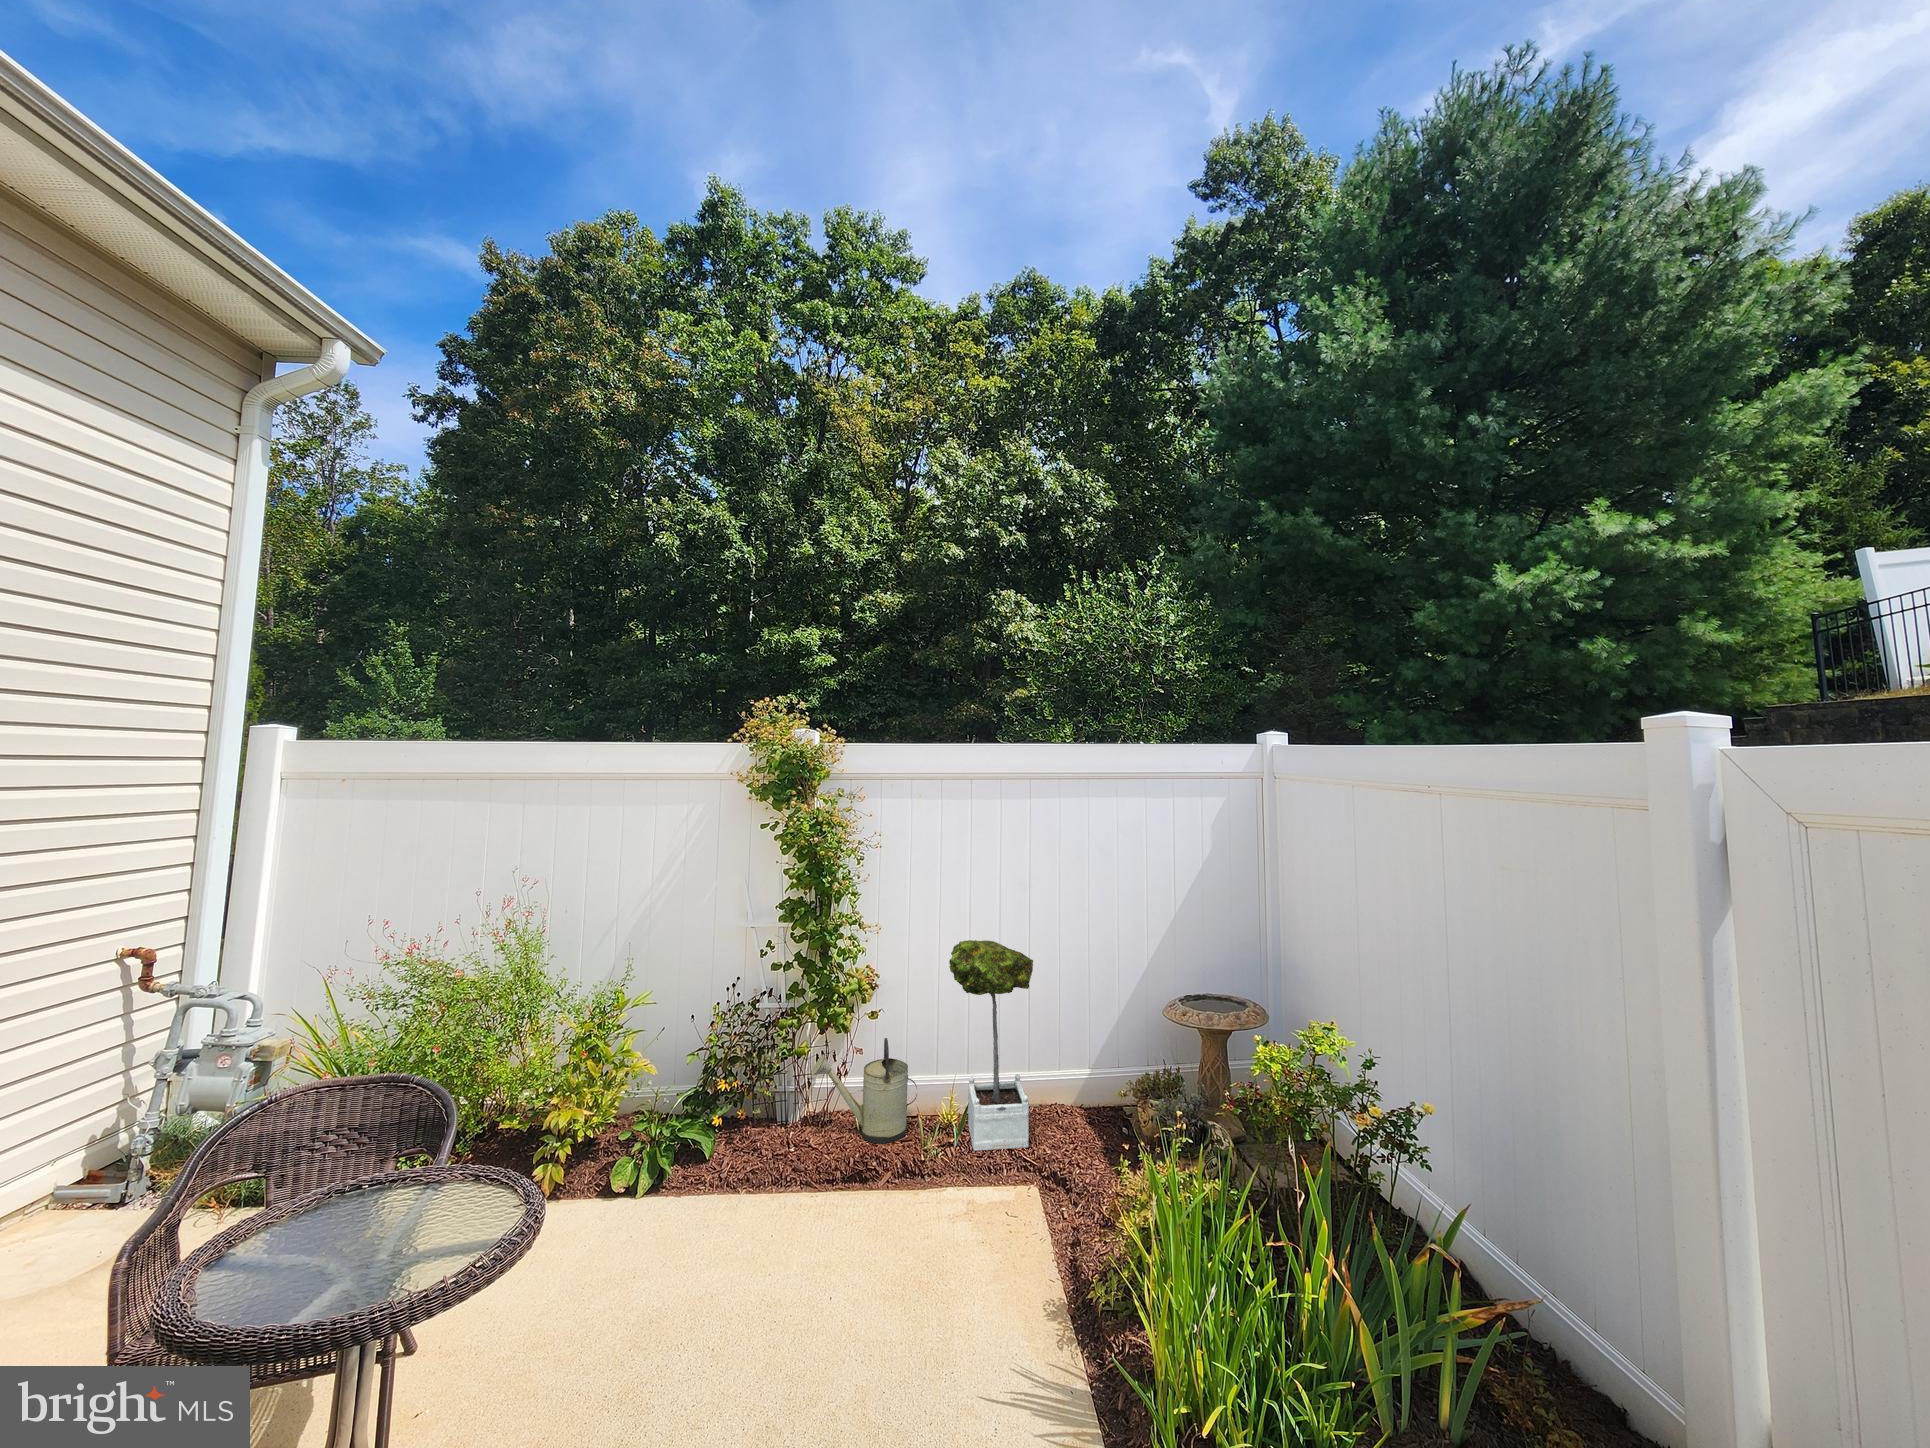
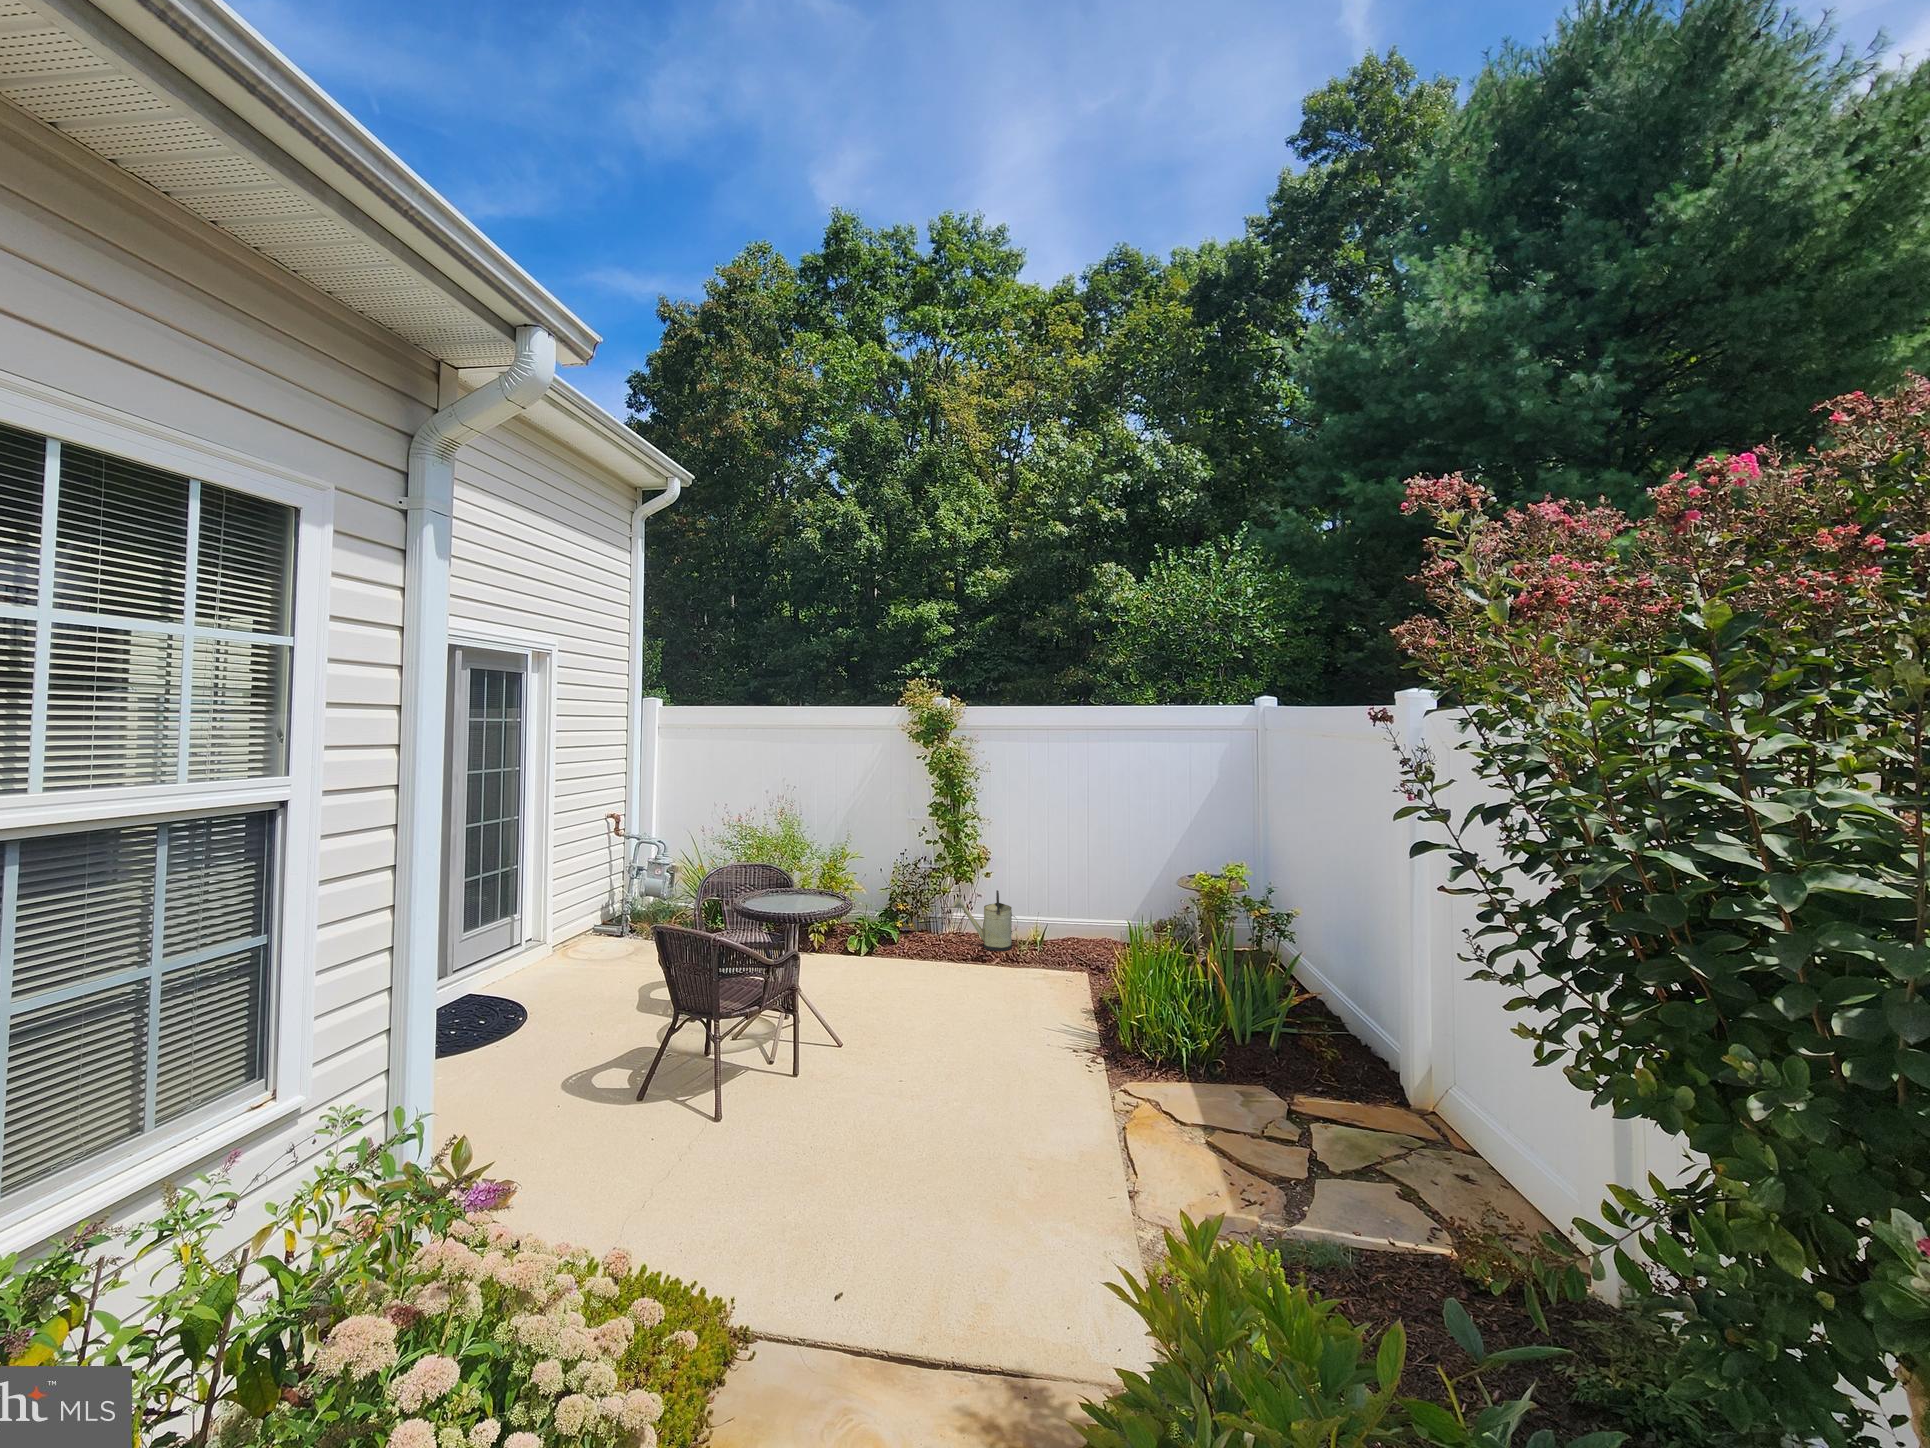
potted tree: present [949,940,1033,1151] -> none [1036,828,1091,959]

